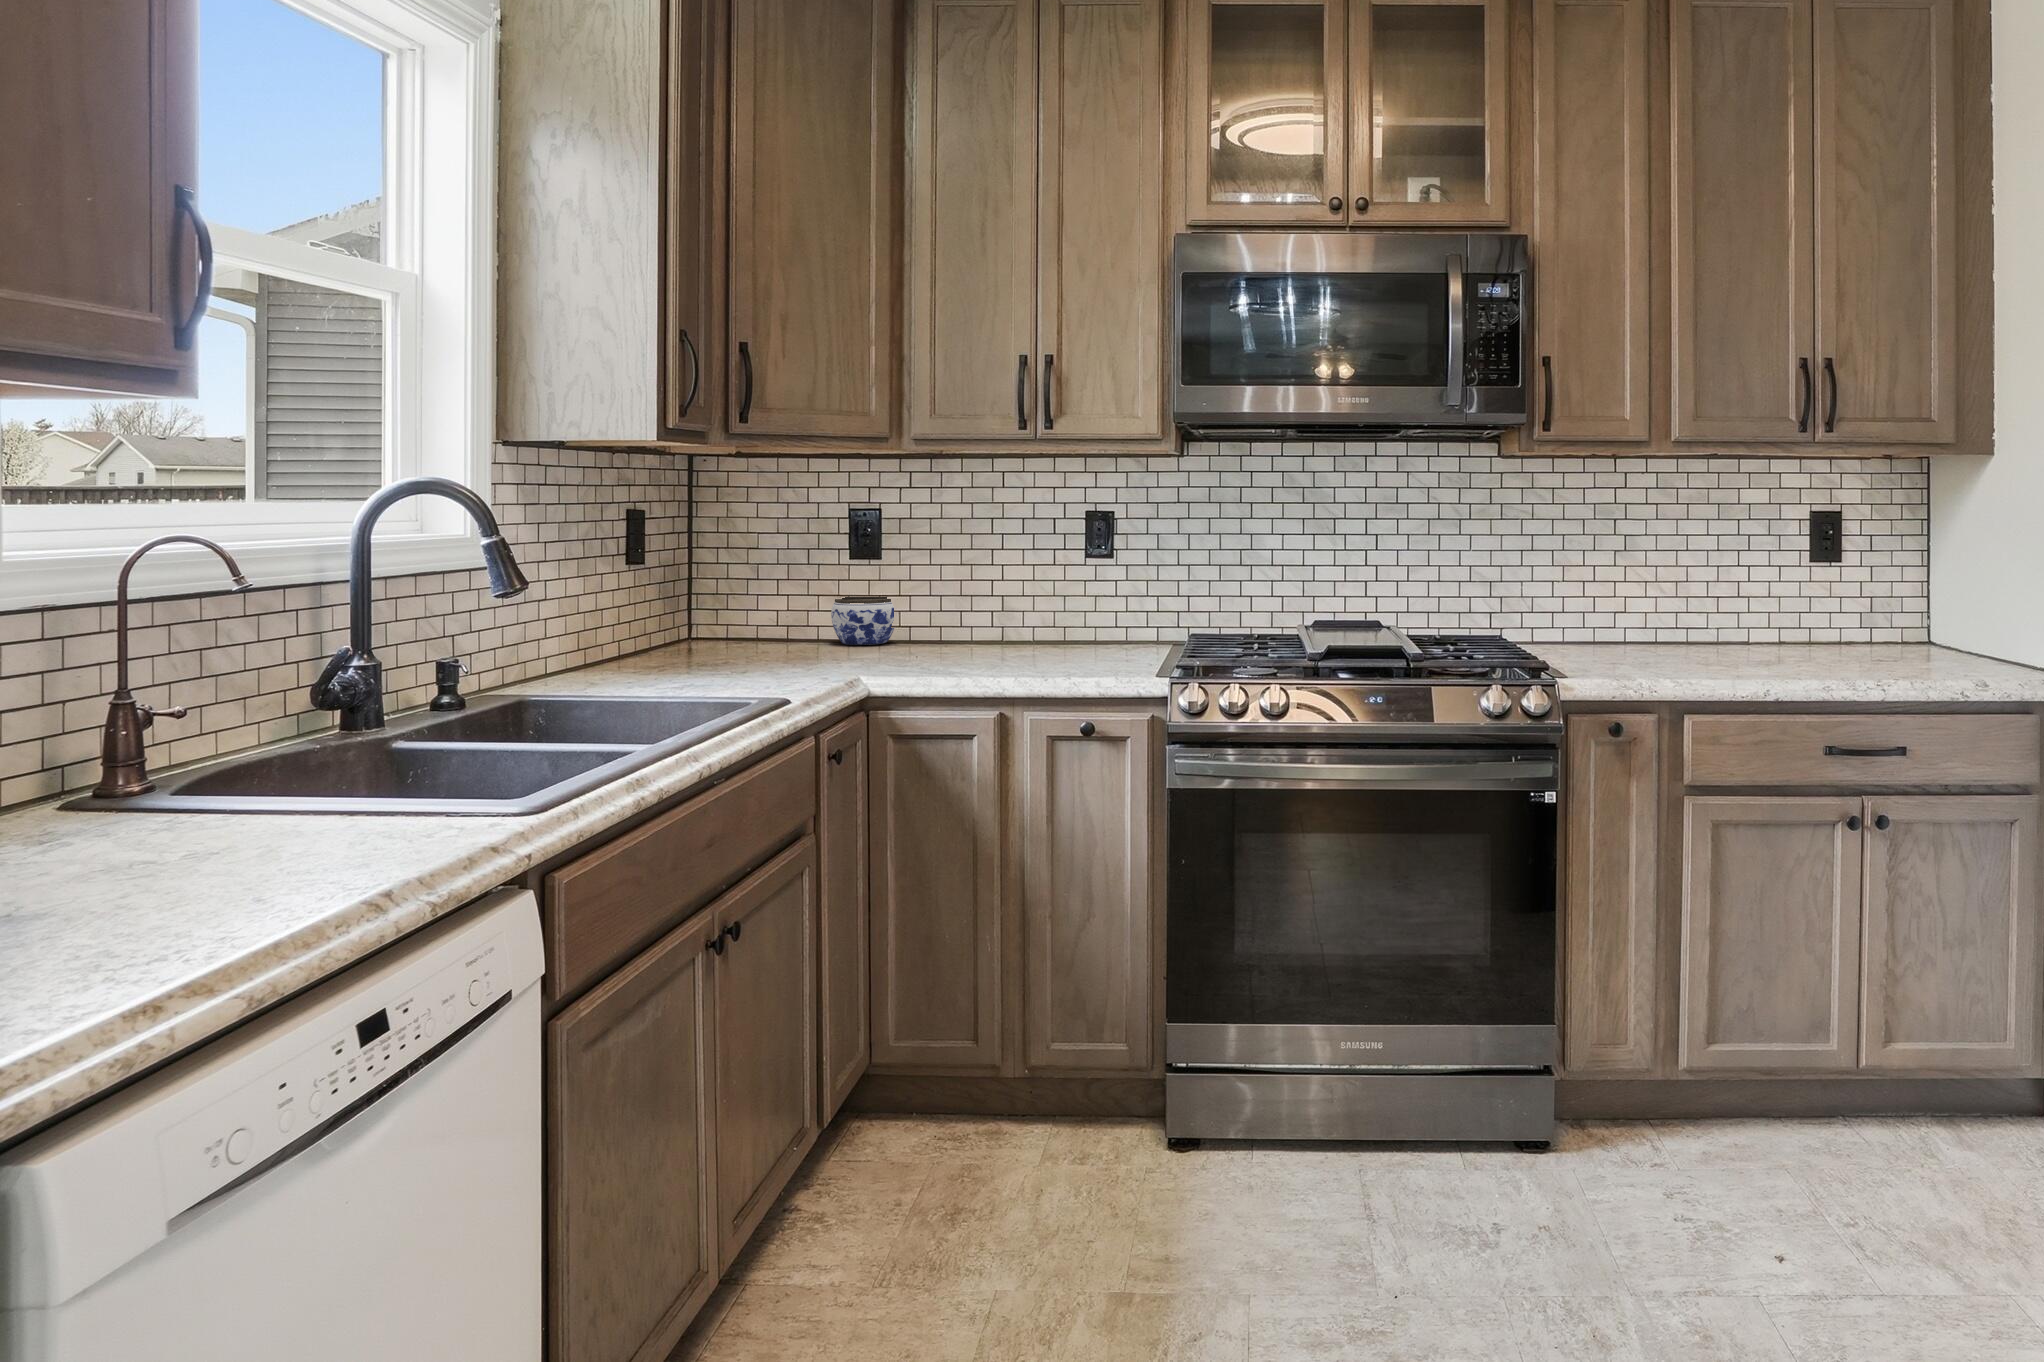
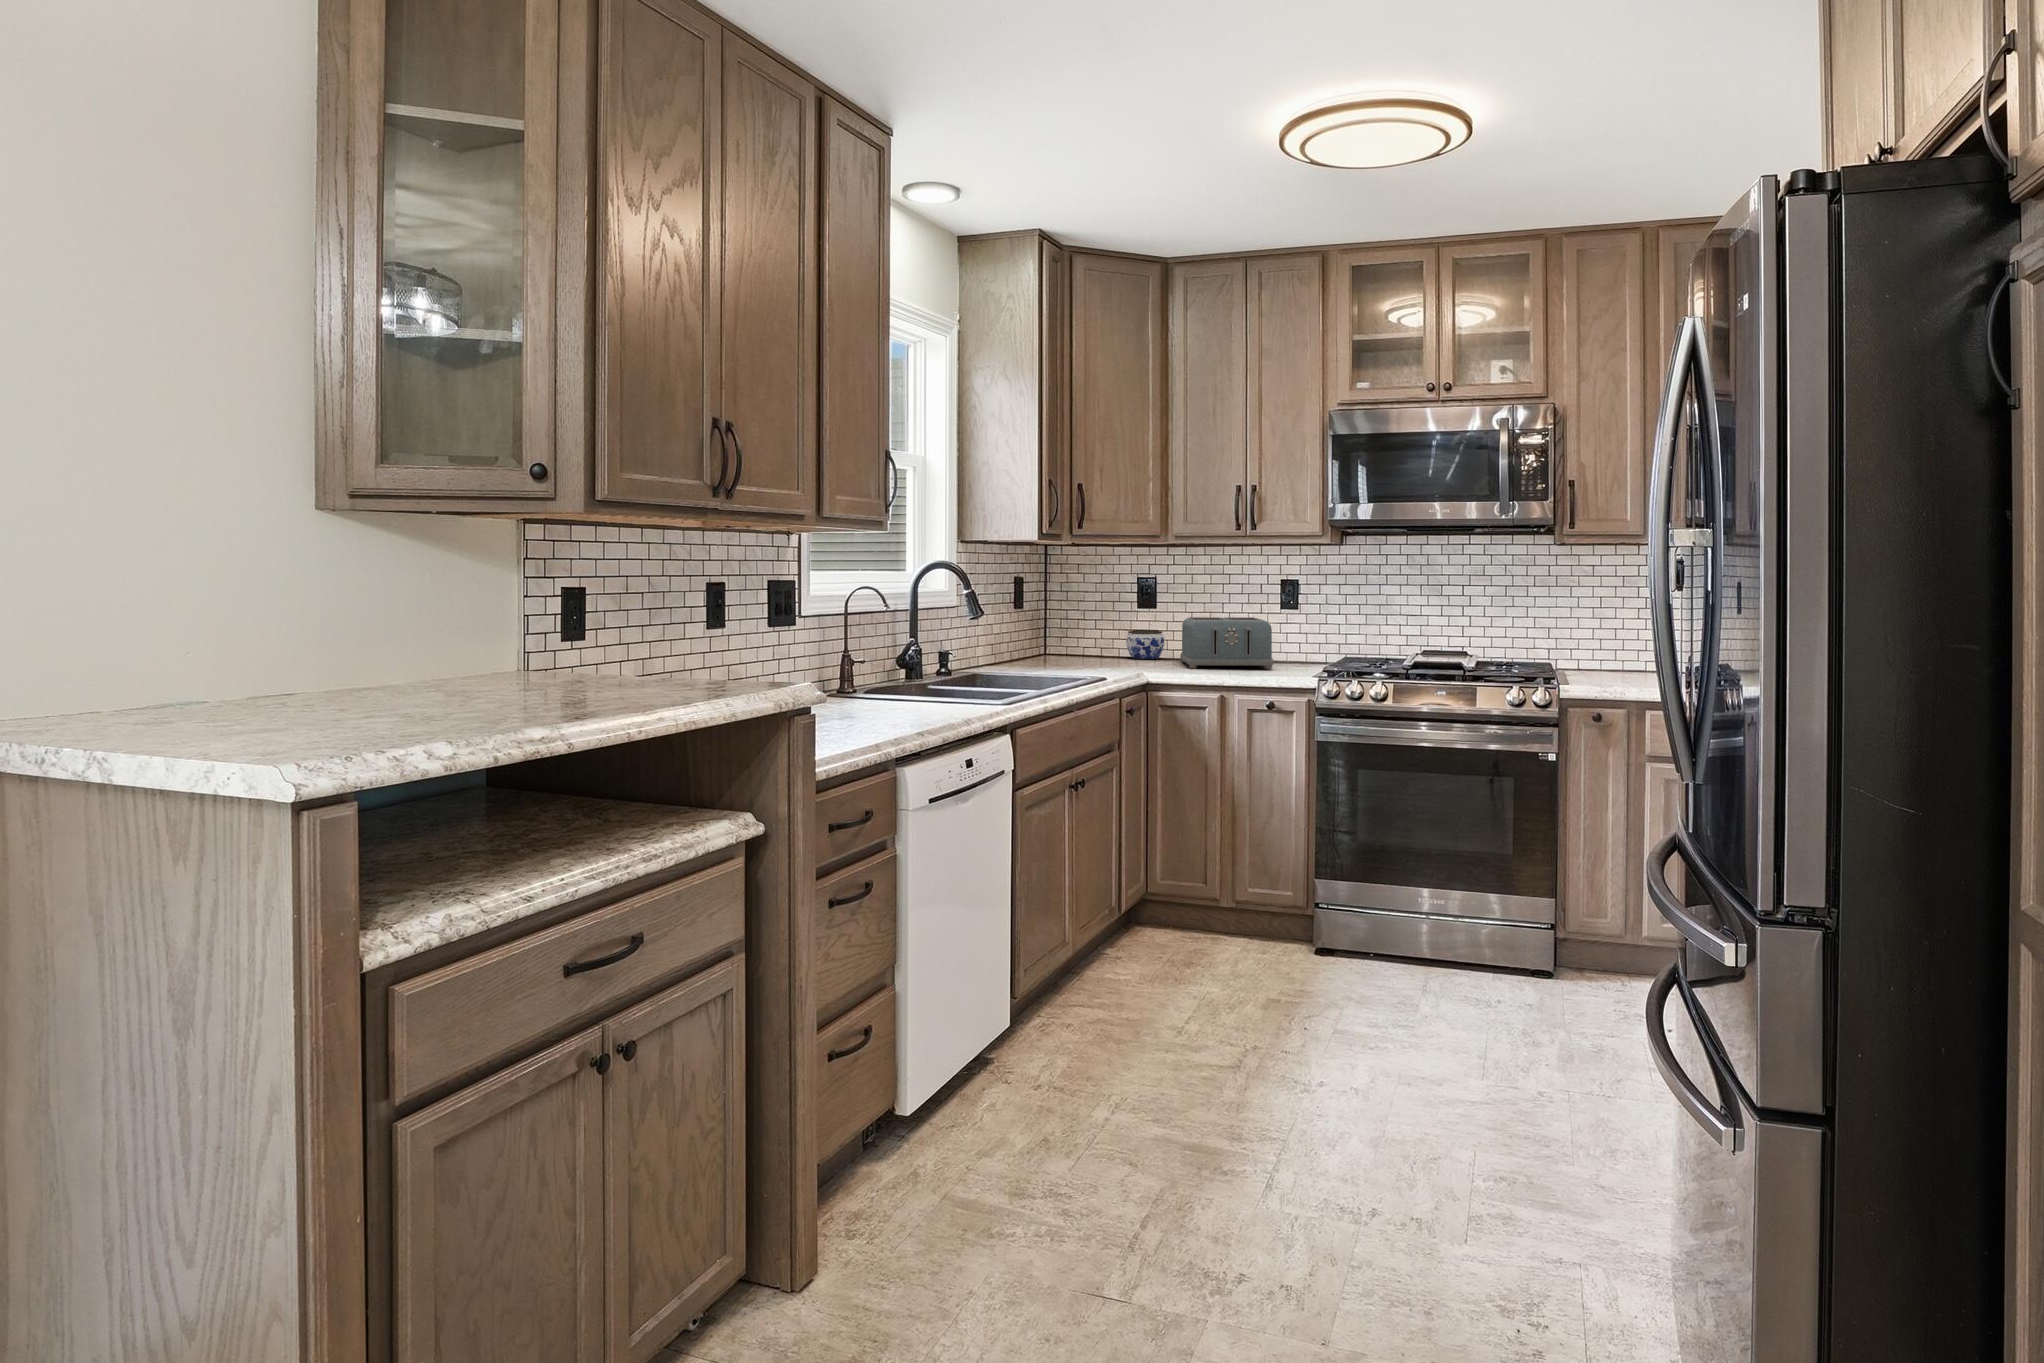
toaster: none [925,573,1083,664] -> present [1180,617,1273,669]

